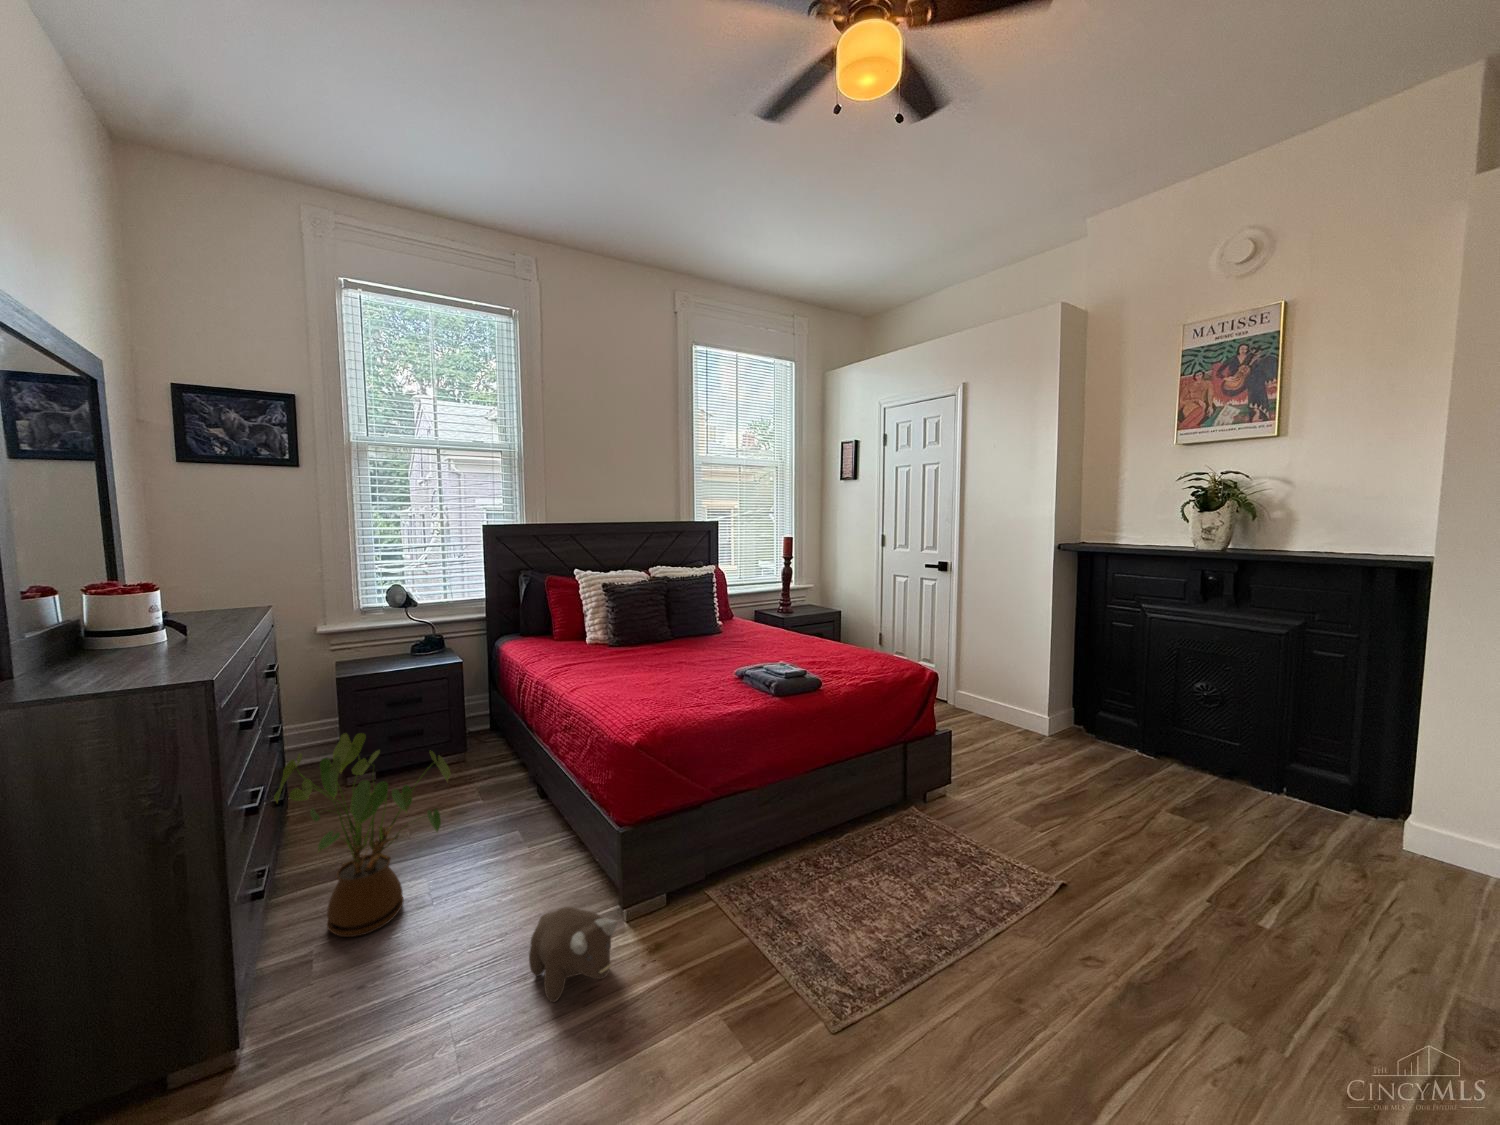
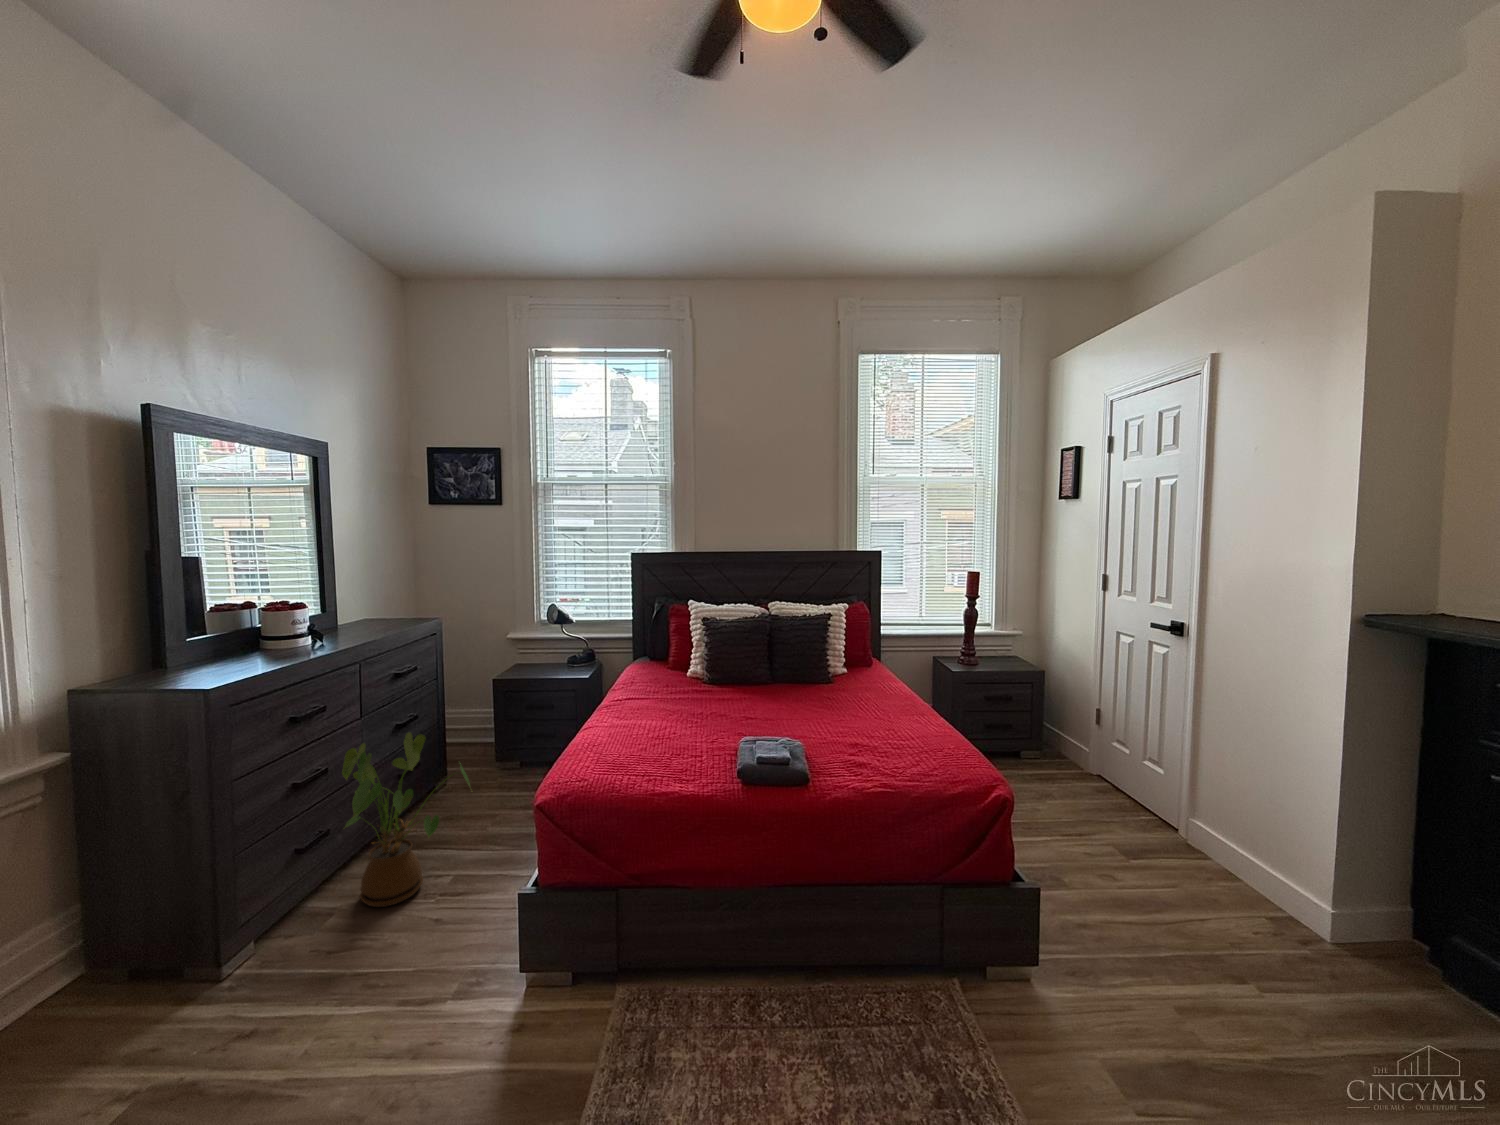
plush toy: present [529,907,617,1002] -> none [393,948,475,1041]

